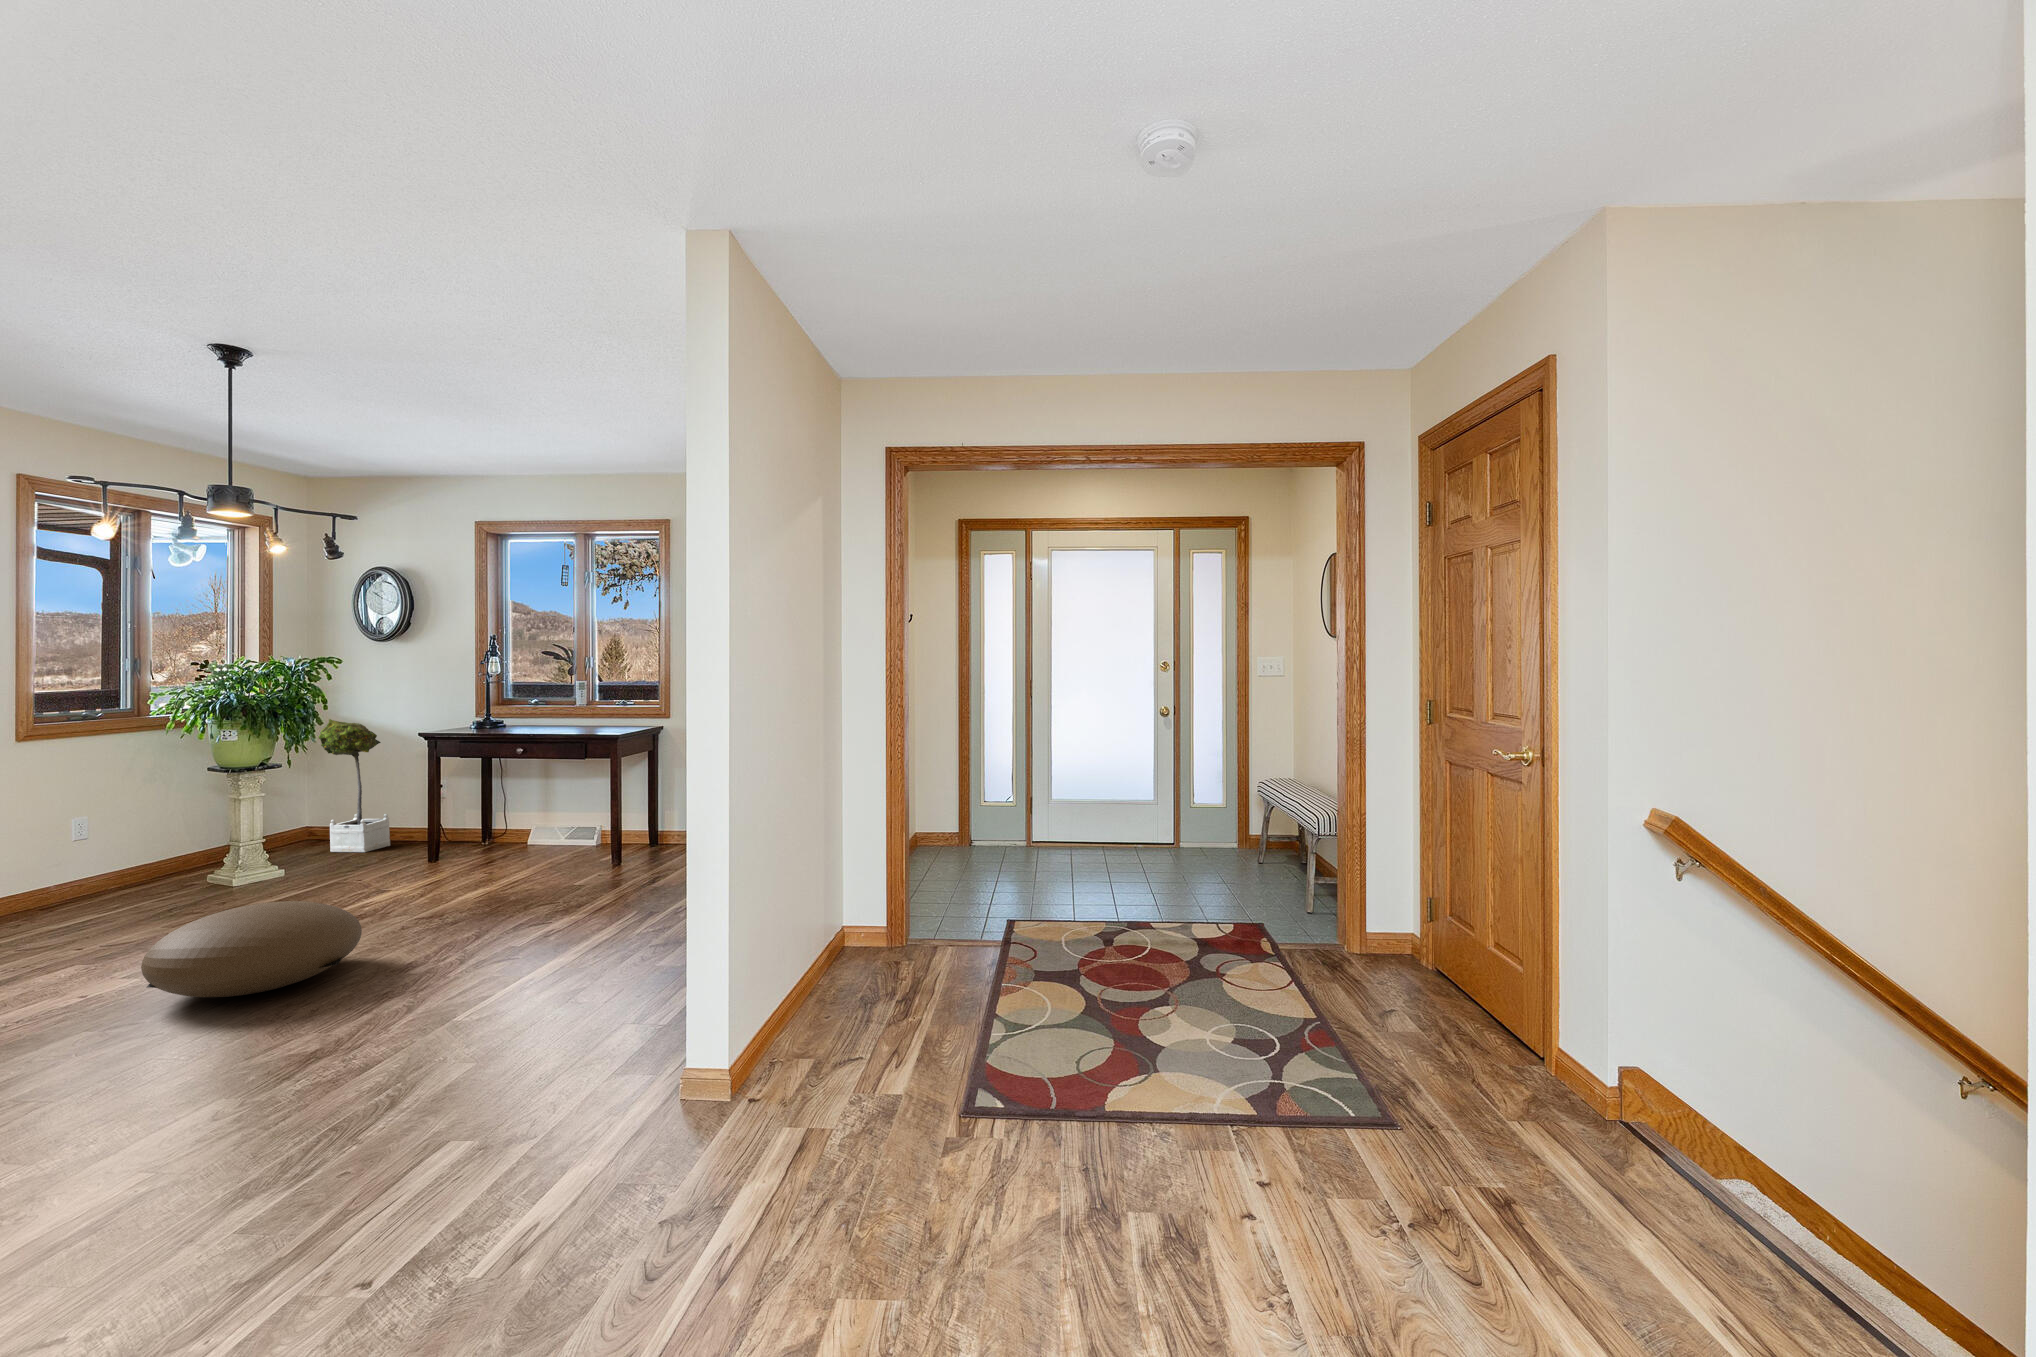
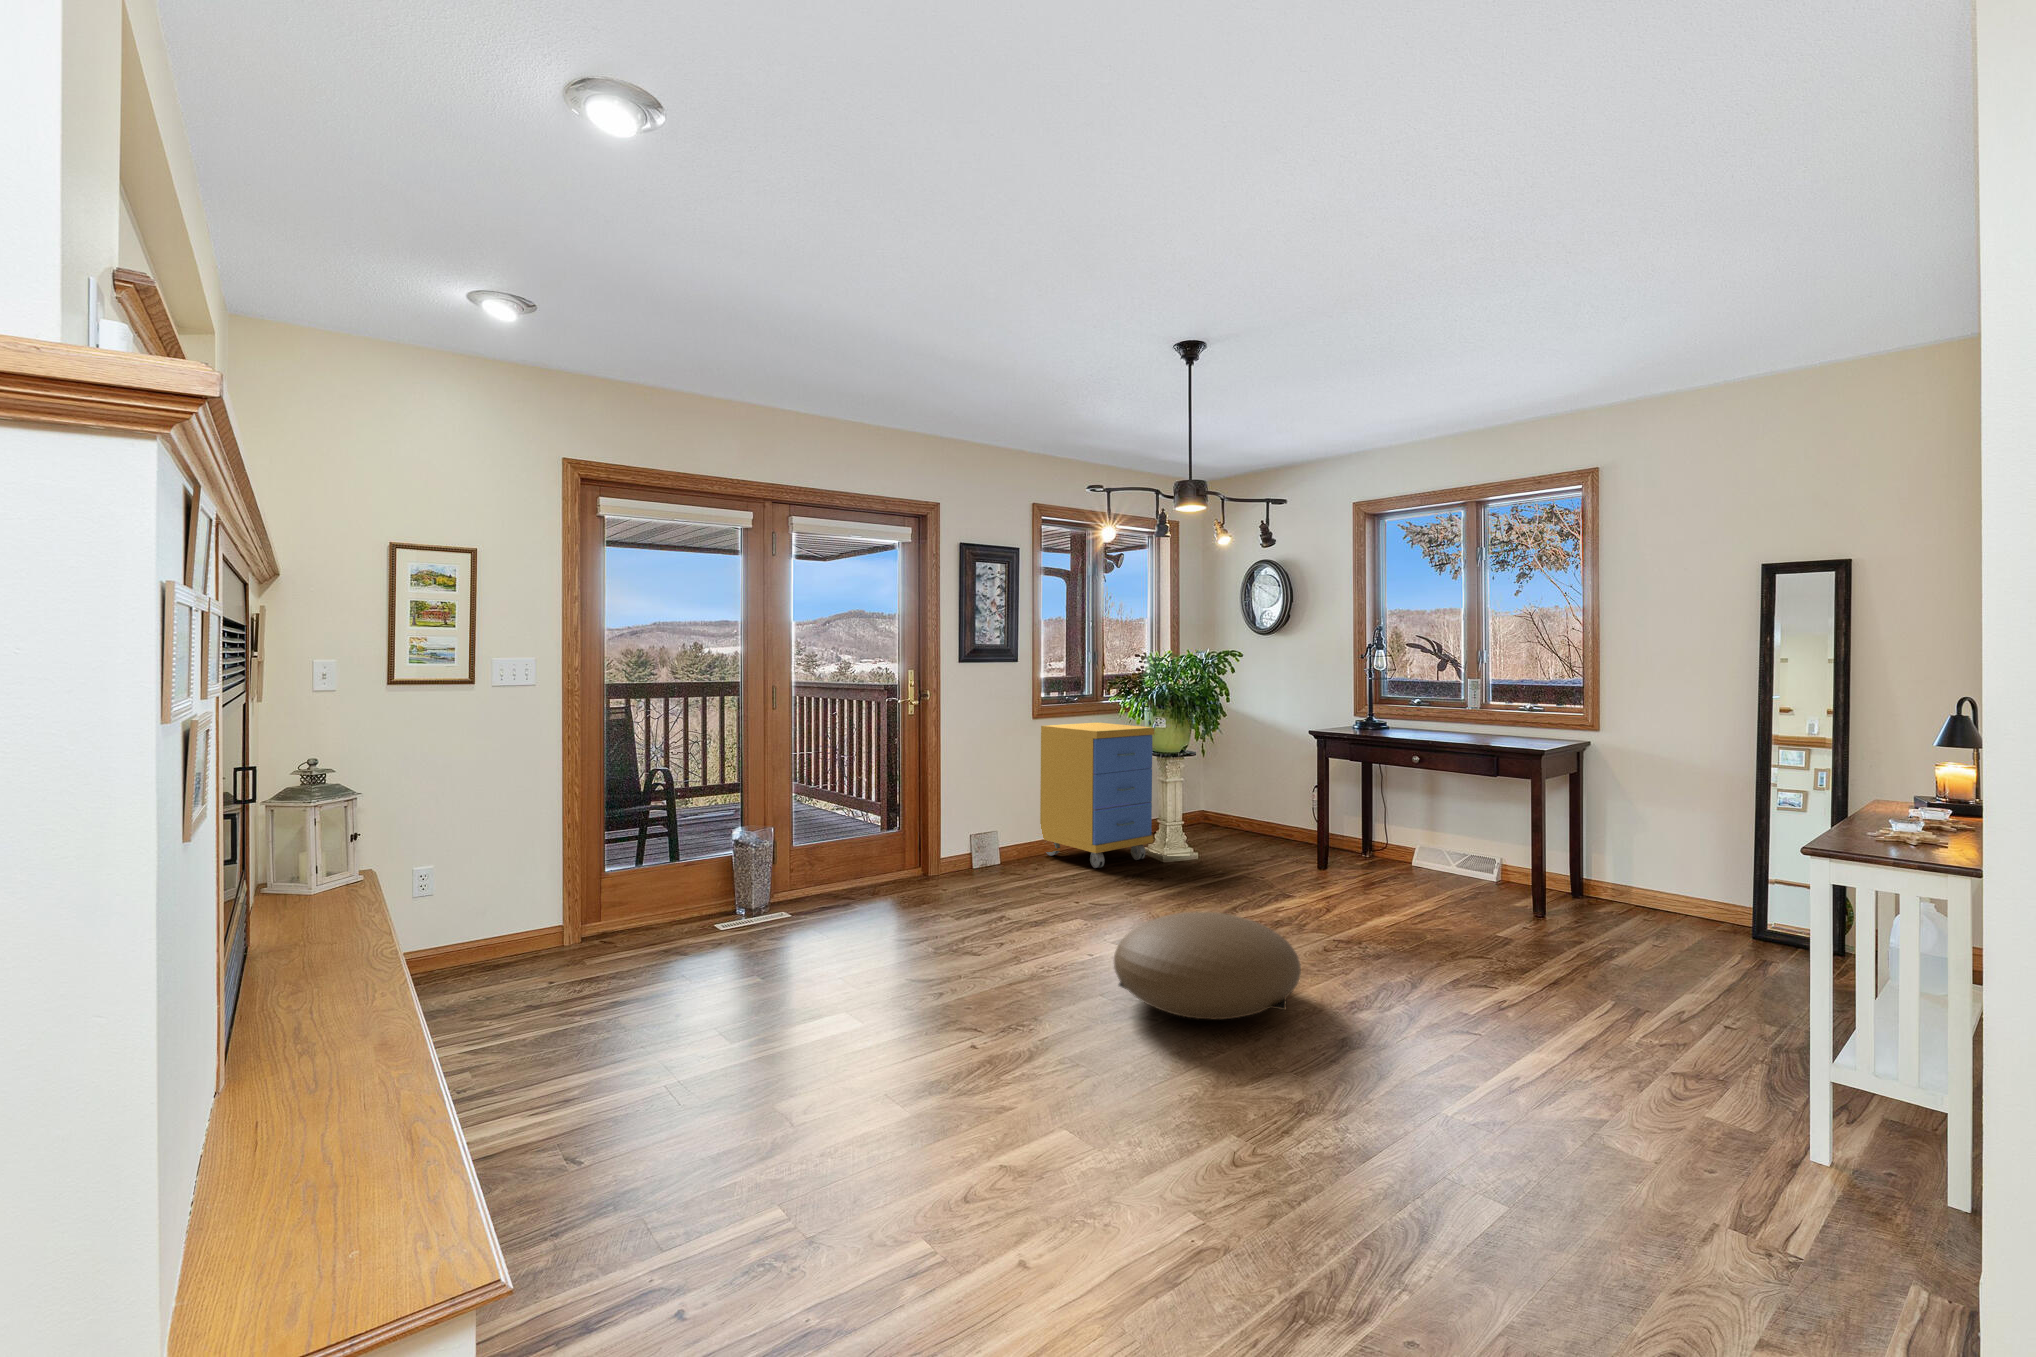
potted tree: present [319,719,390,852] -> none [1218,711,1274,842]
storage cabinet: none [44,739,225,906] -> present [1040,723,1154,868]

